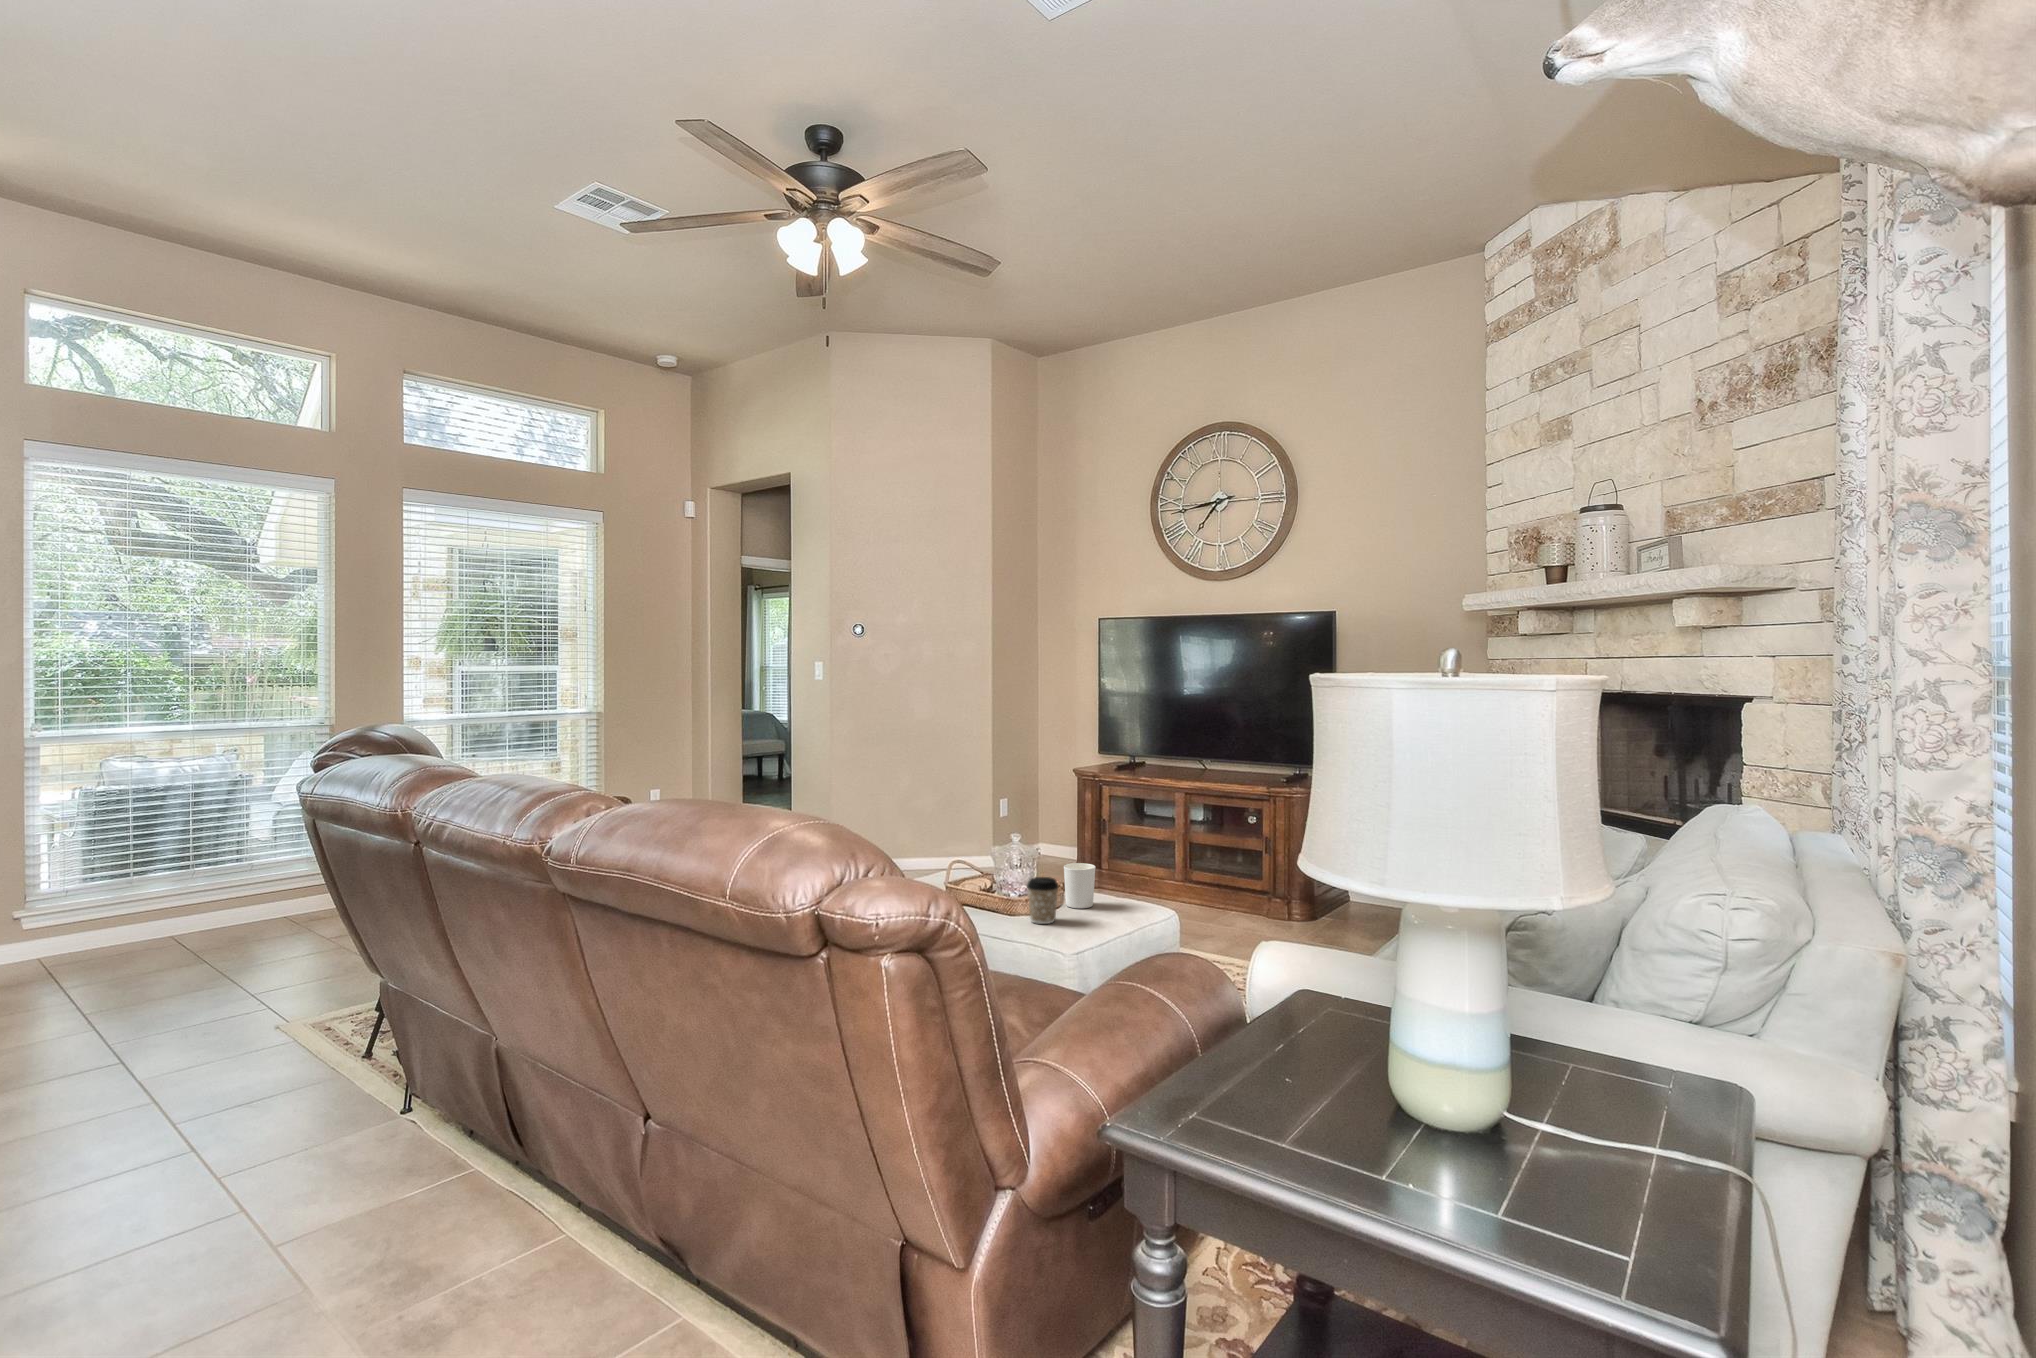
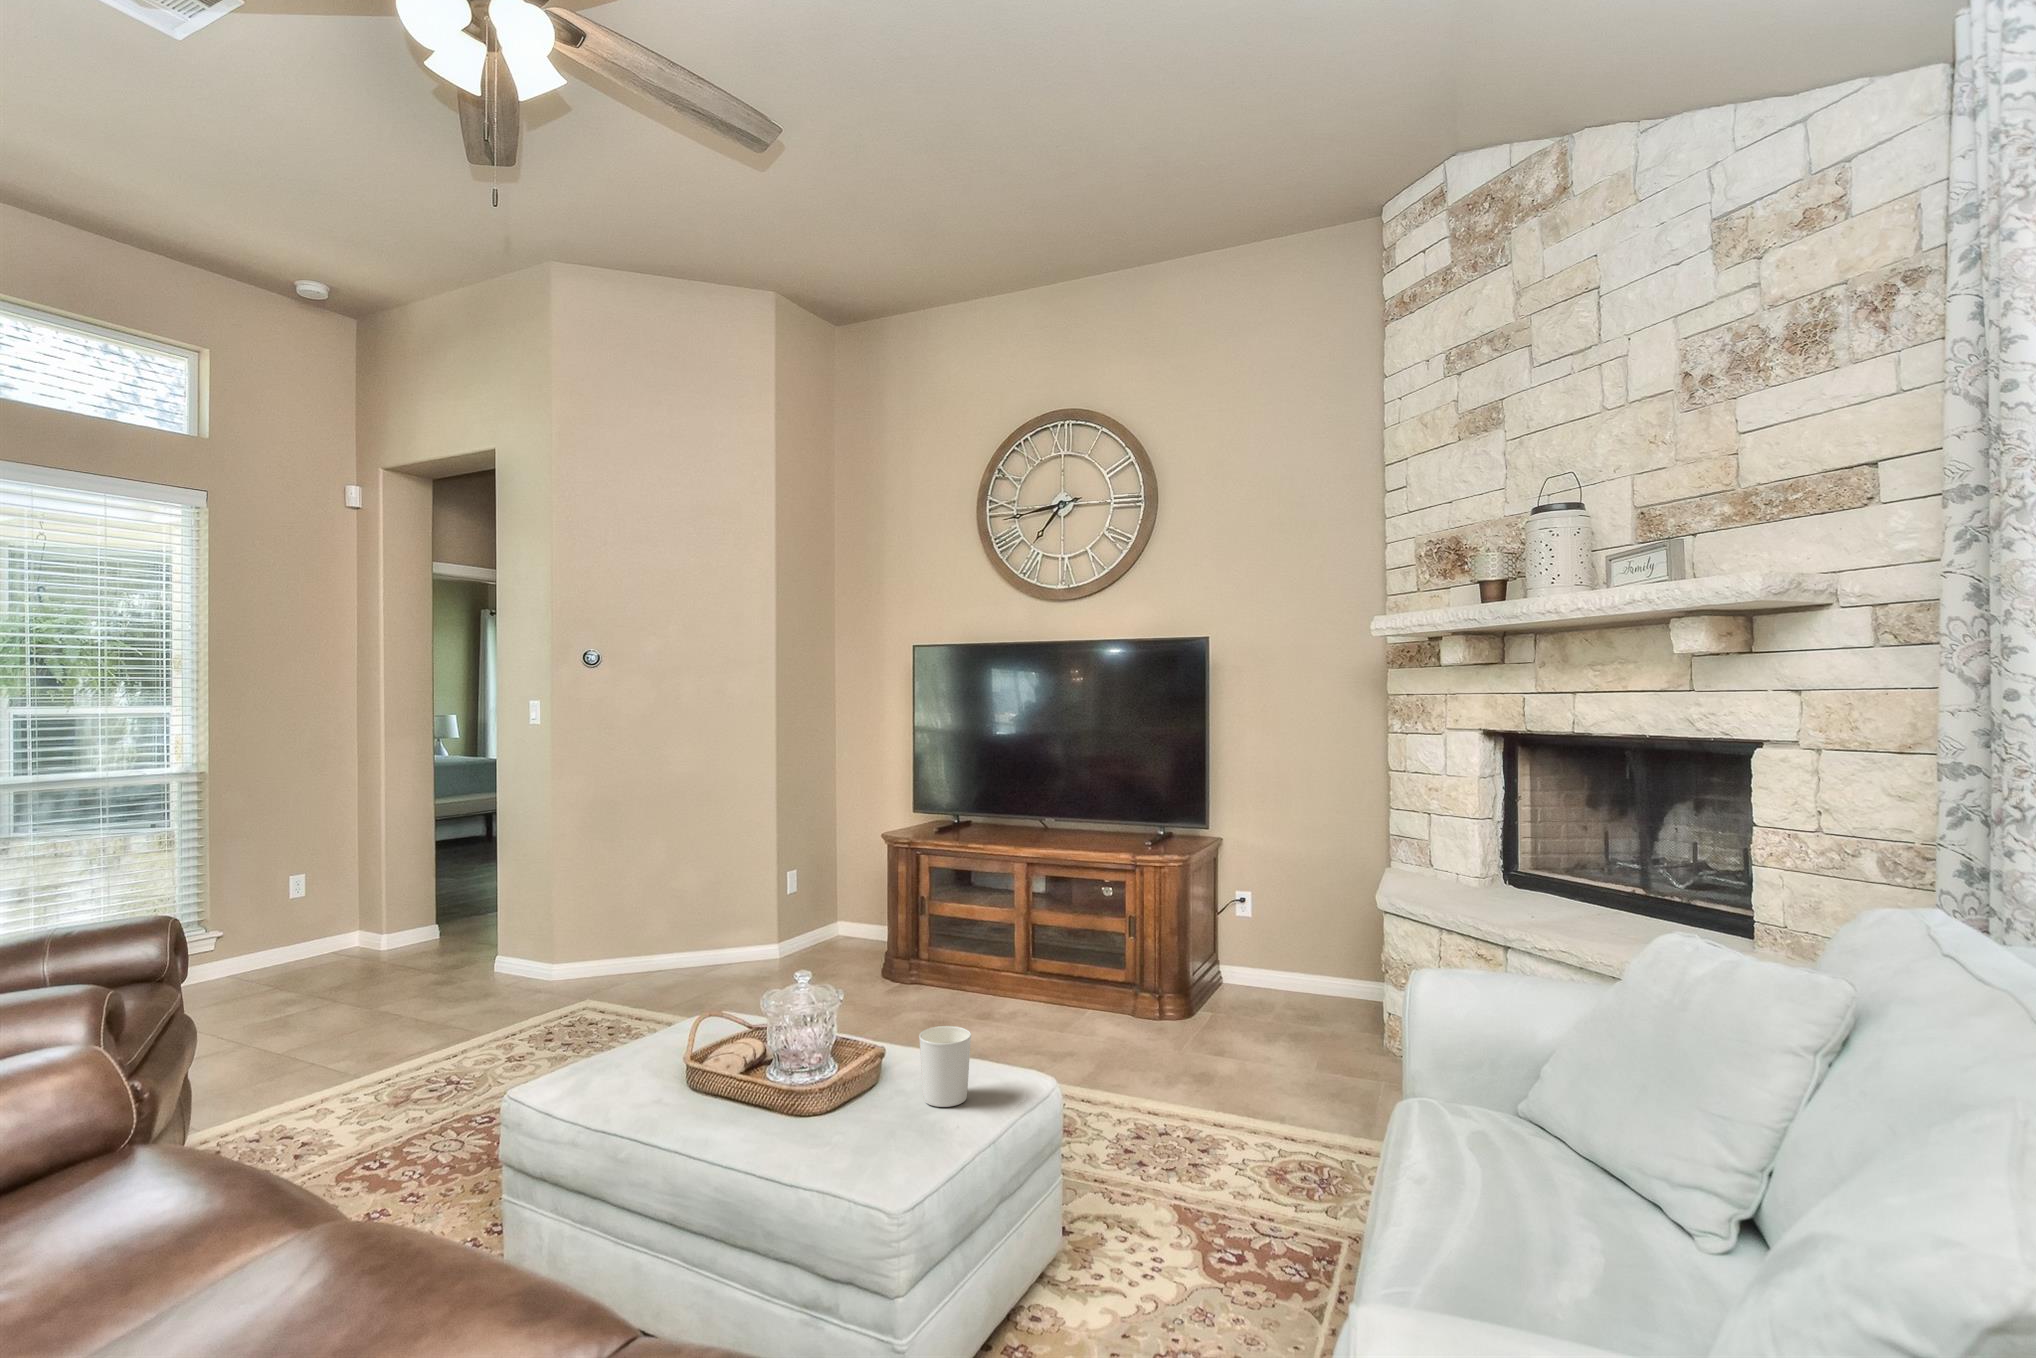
coffee cup: present [1027,877,1059,924] -> none [865,1068,921,1157]

